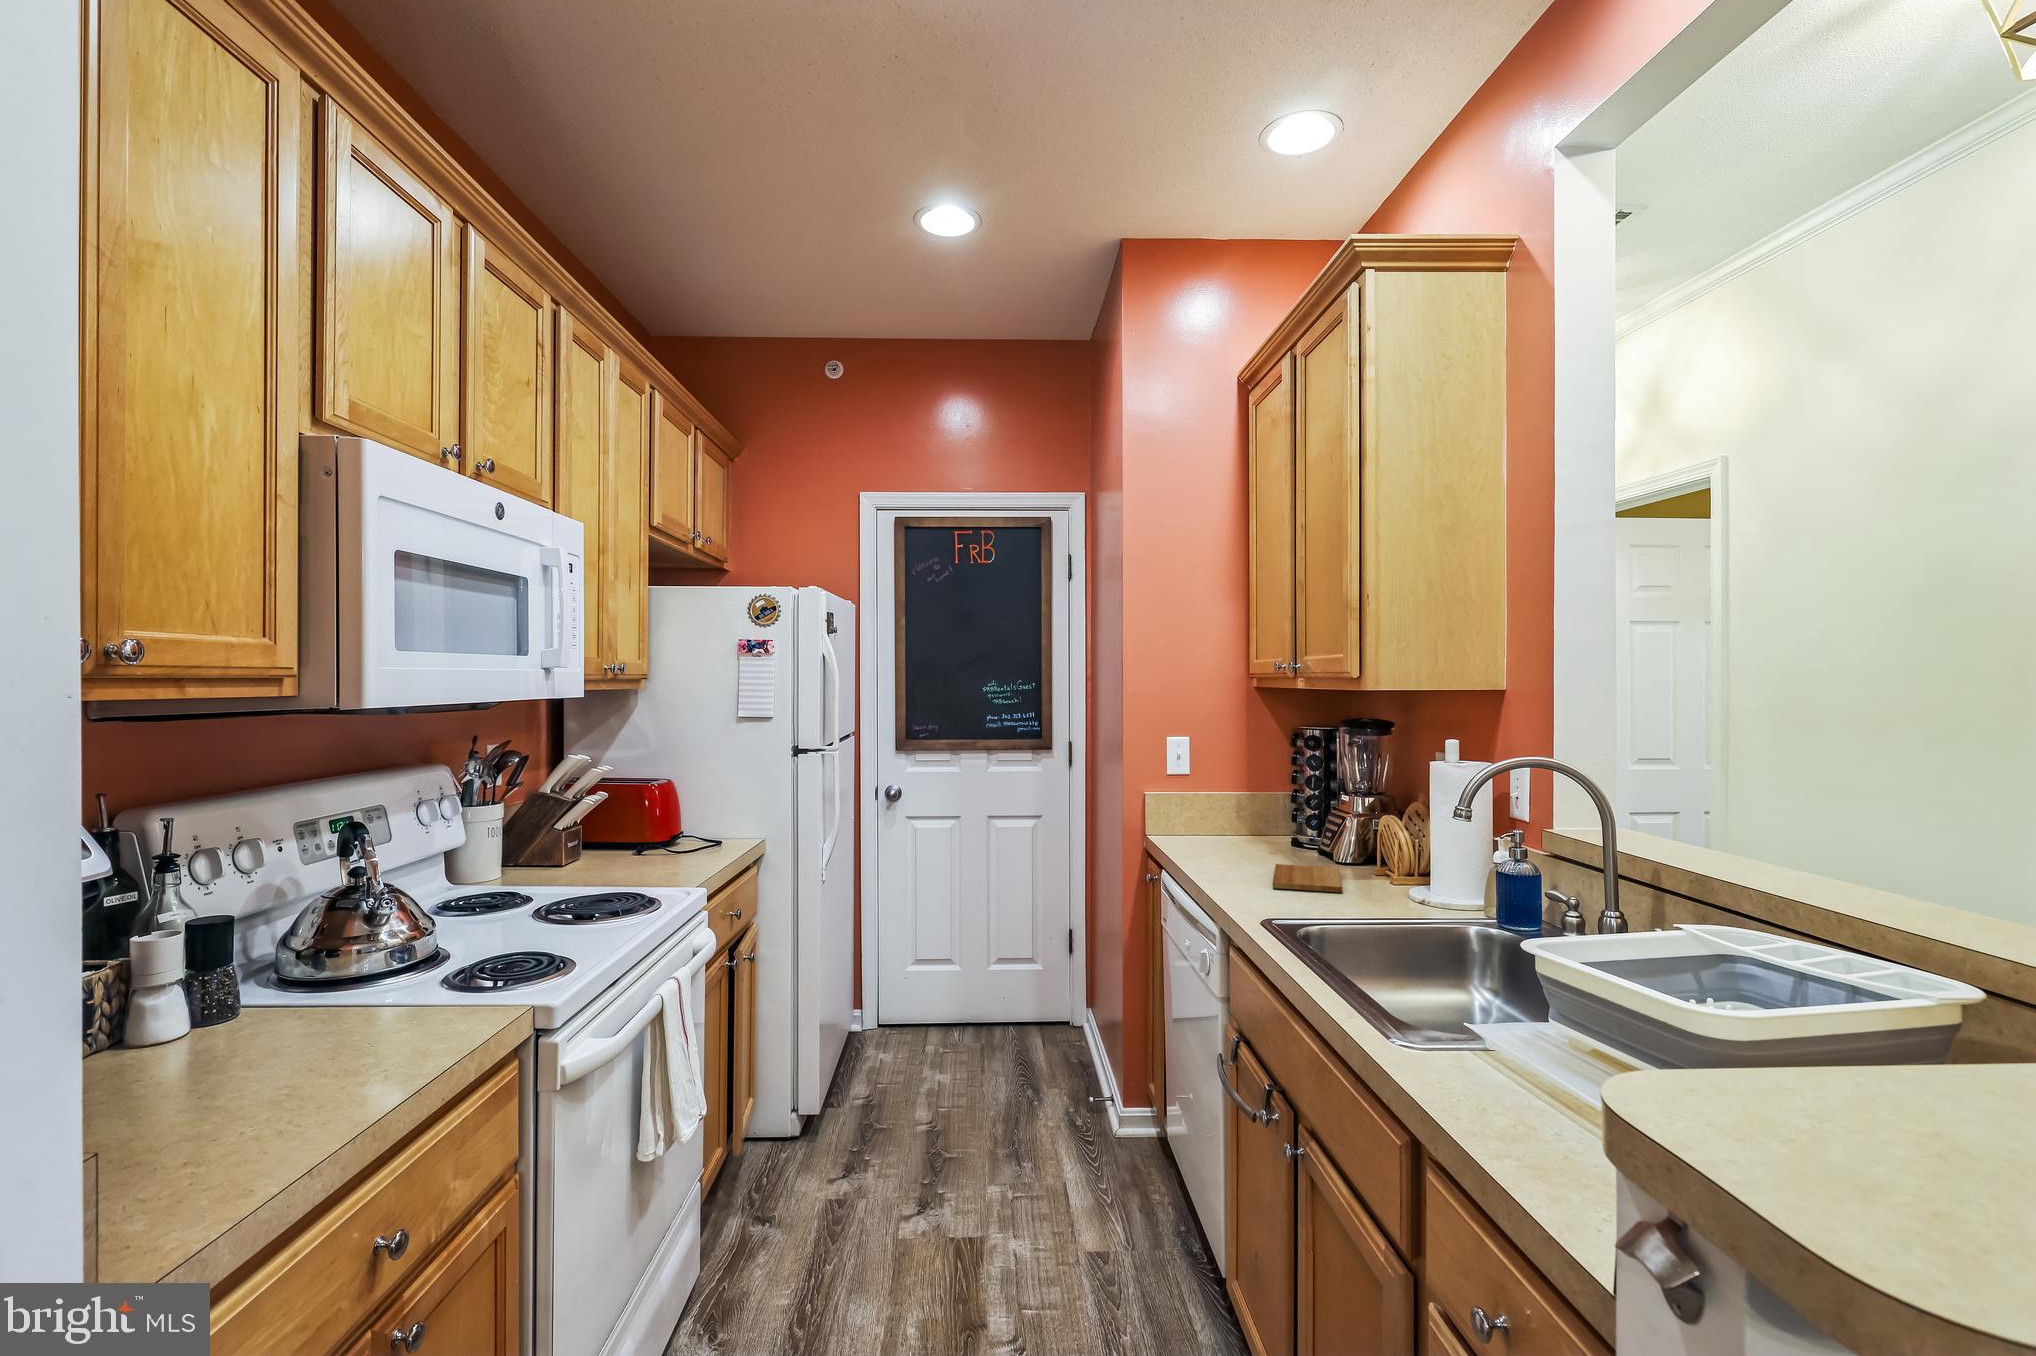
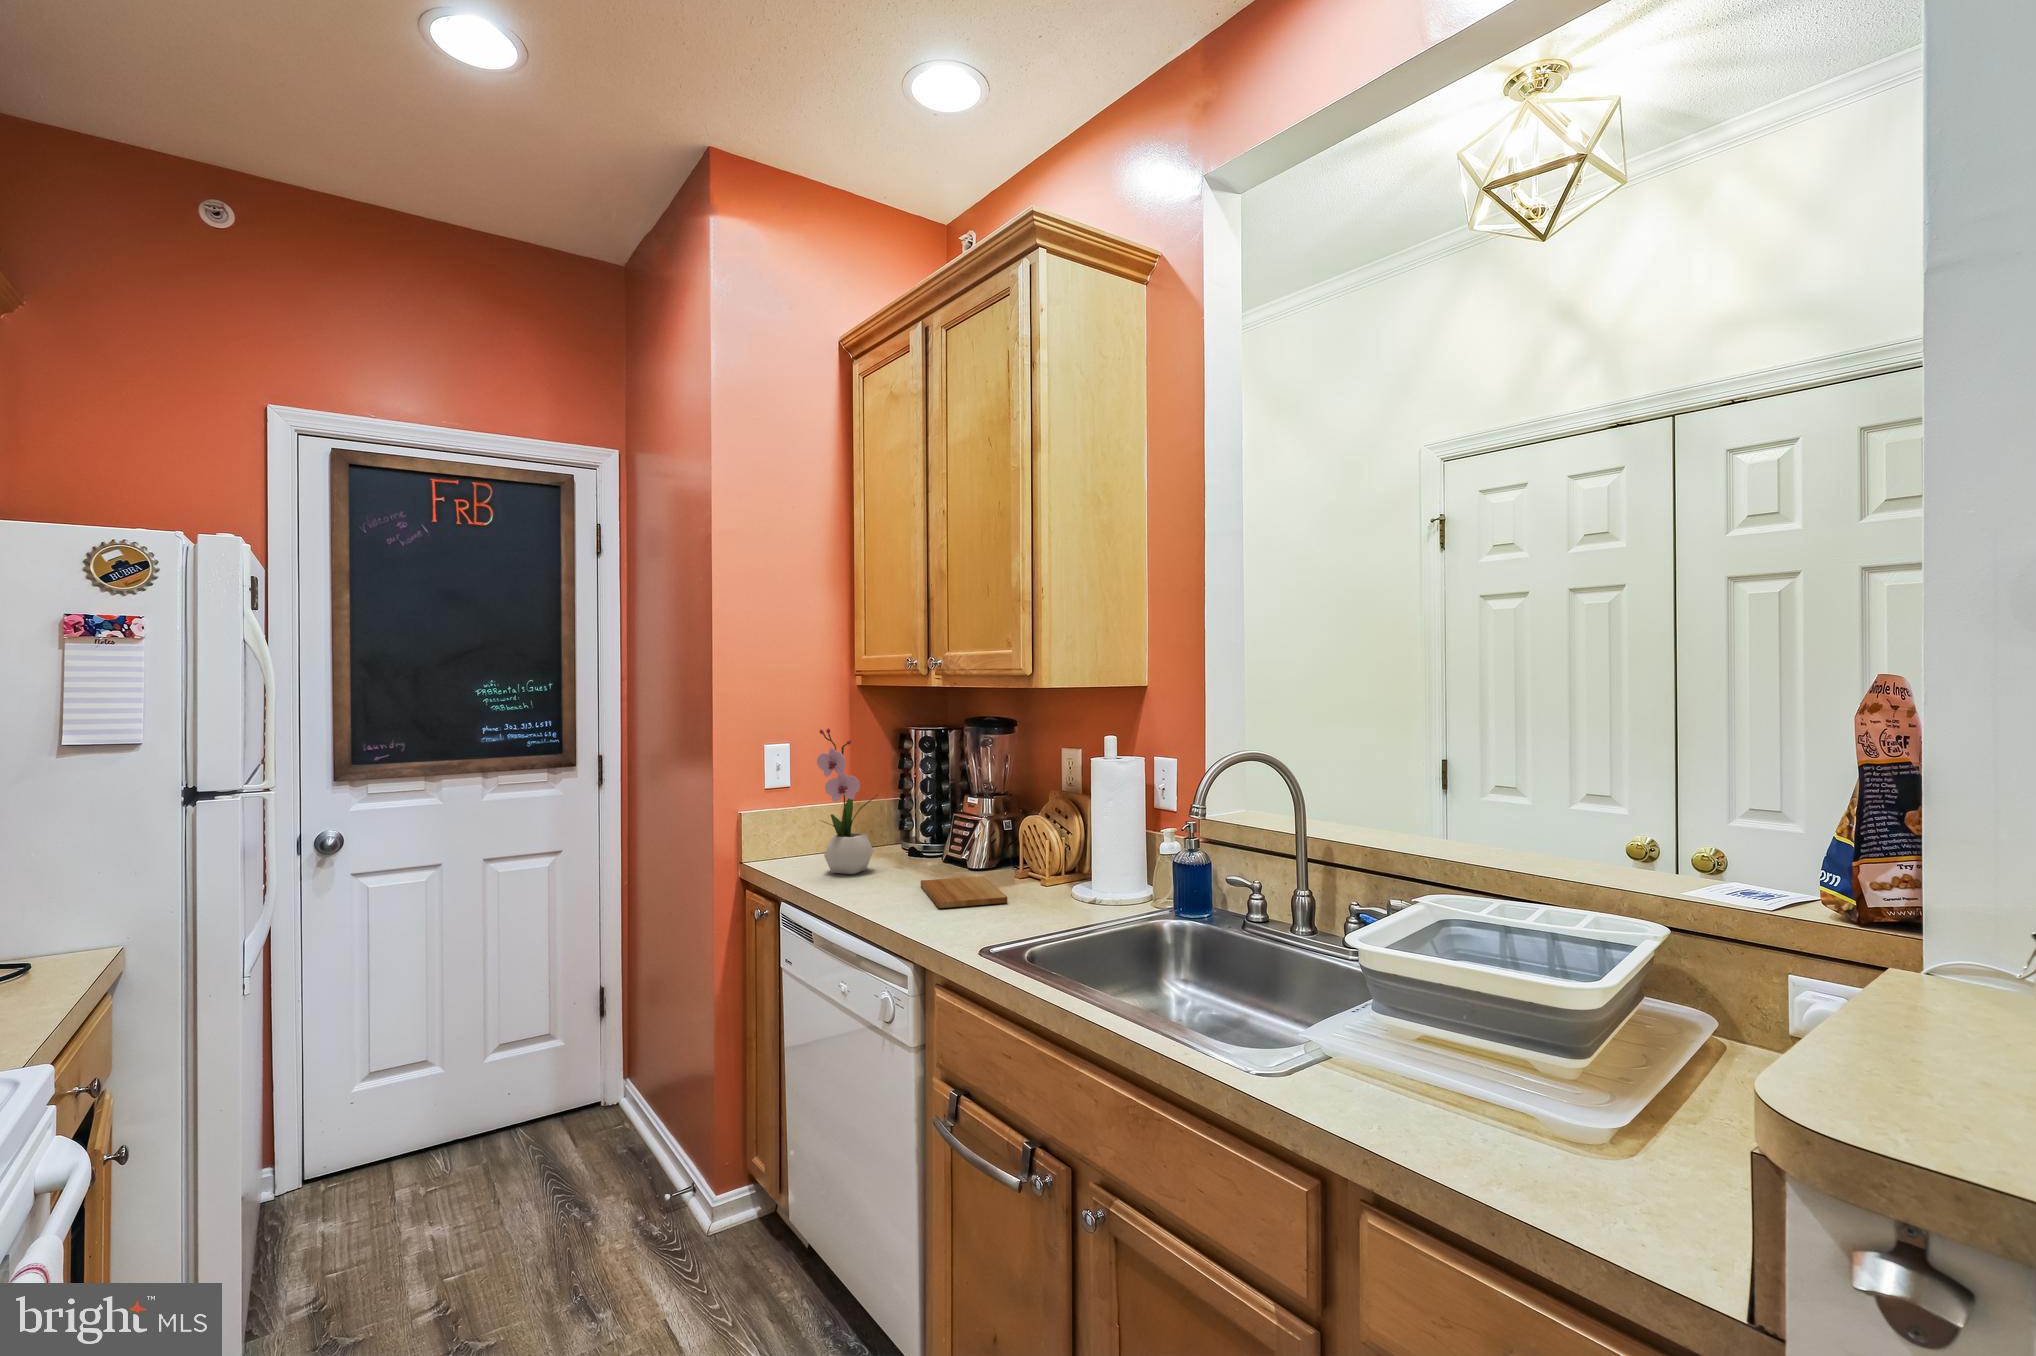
flower arrangement: none [1195,723,1254,853] -> present [817,728,878,874]

